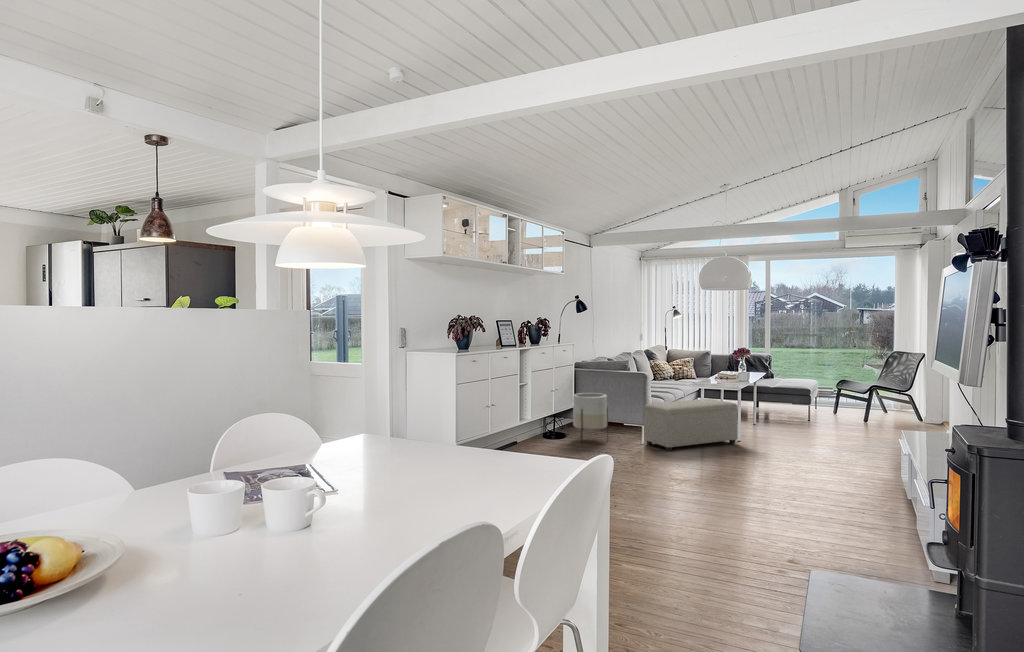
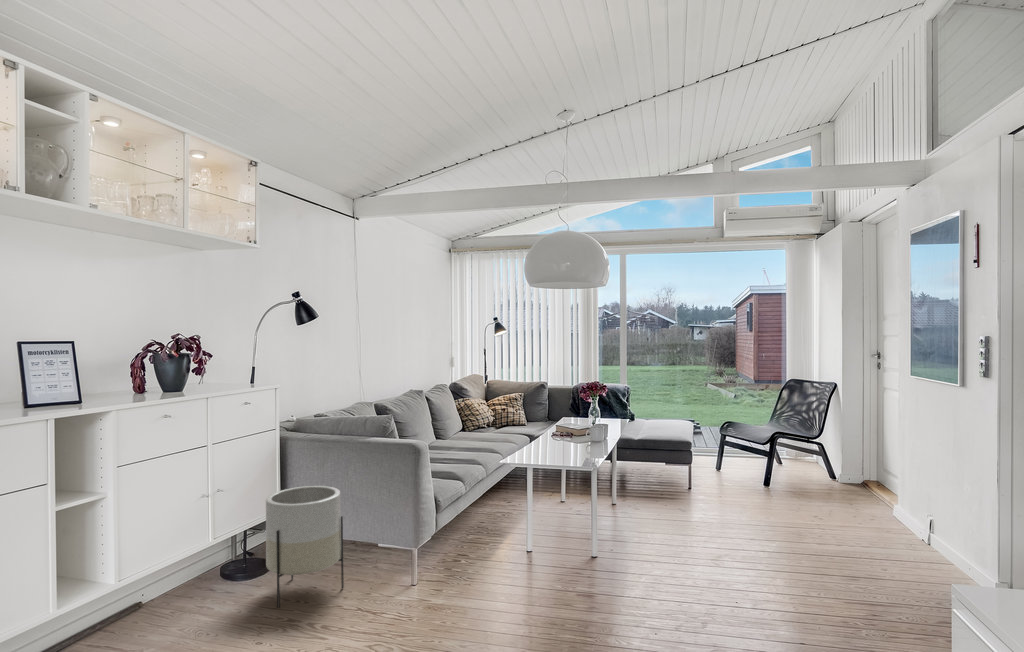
ottoman: present [644,399,738,451] -> none [415,483,596,623]

